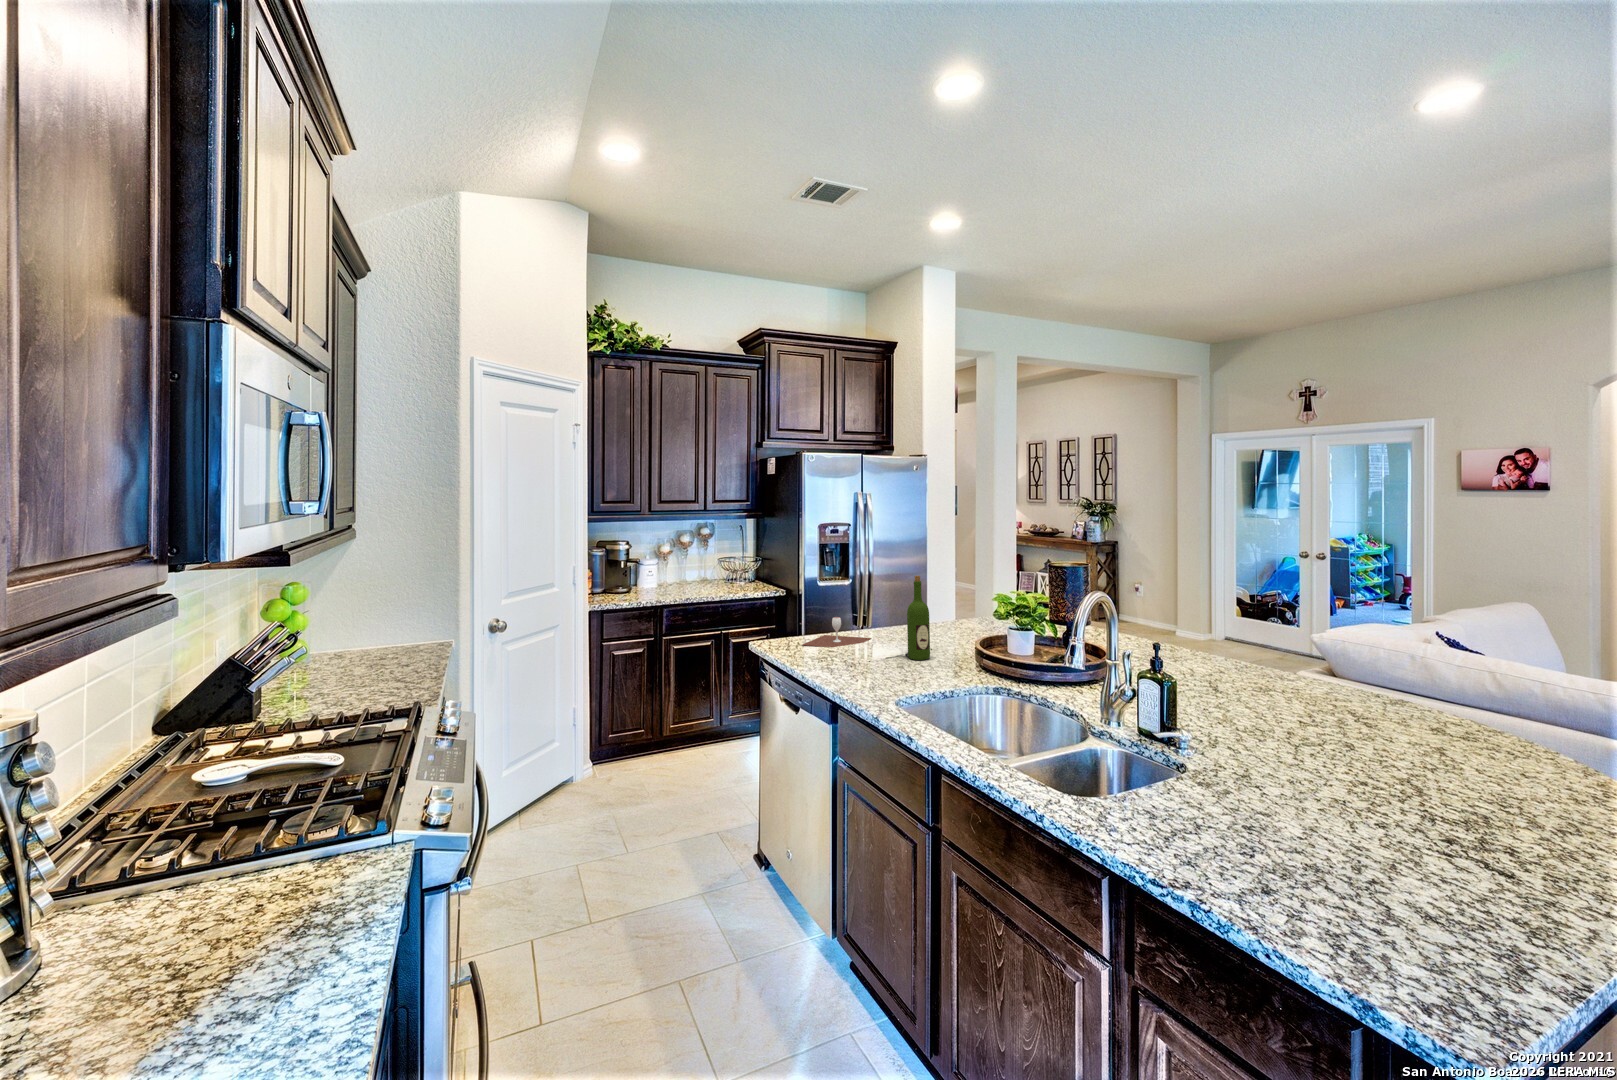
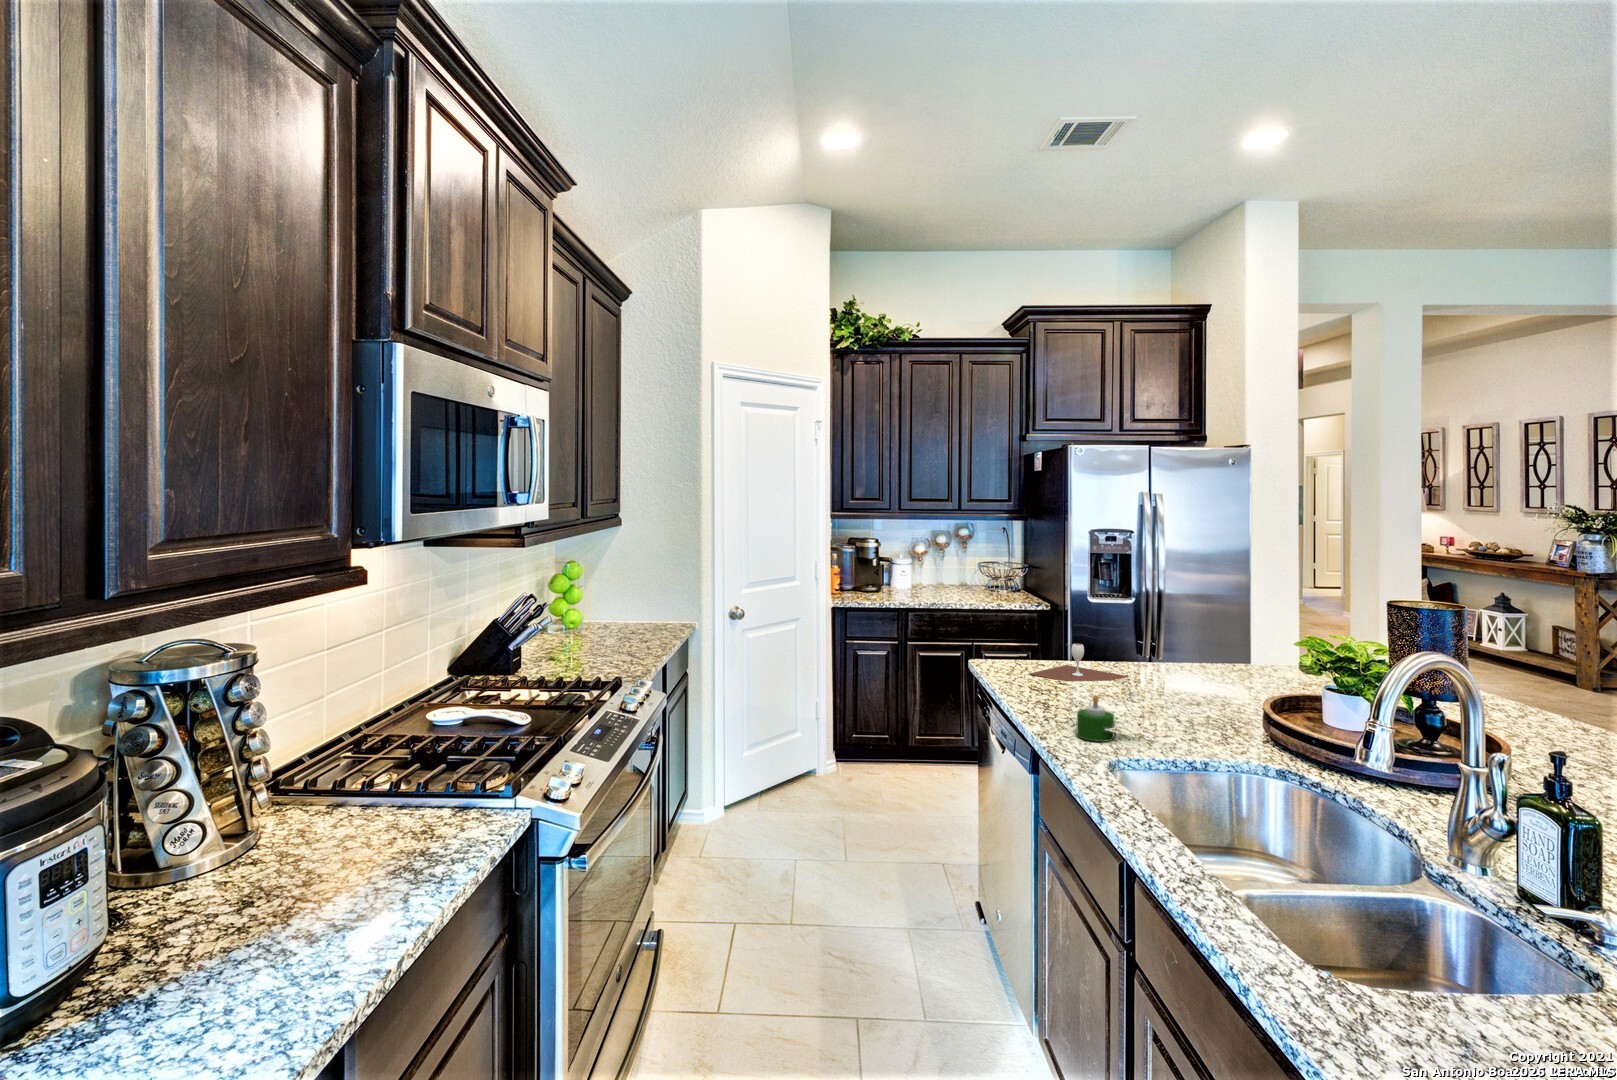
wine bottle: present [907,576,930,660] -> none [1164,598,1198,714]
candle: none [862,652,889,687] -> present [1077,695,1114,742]

